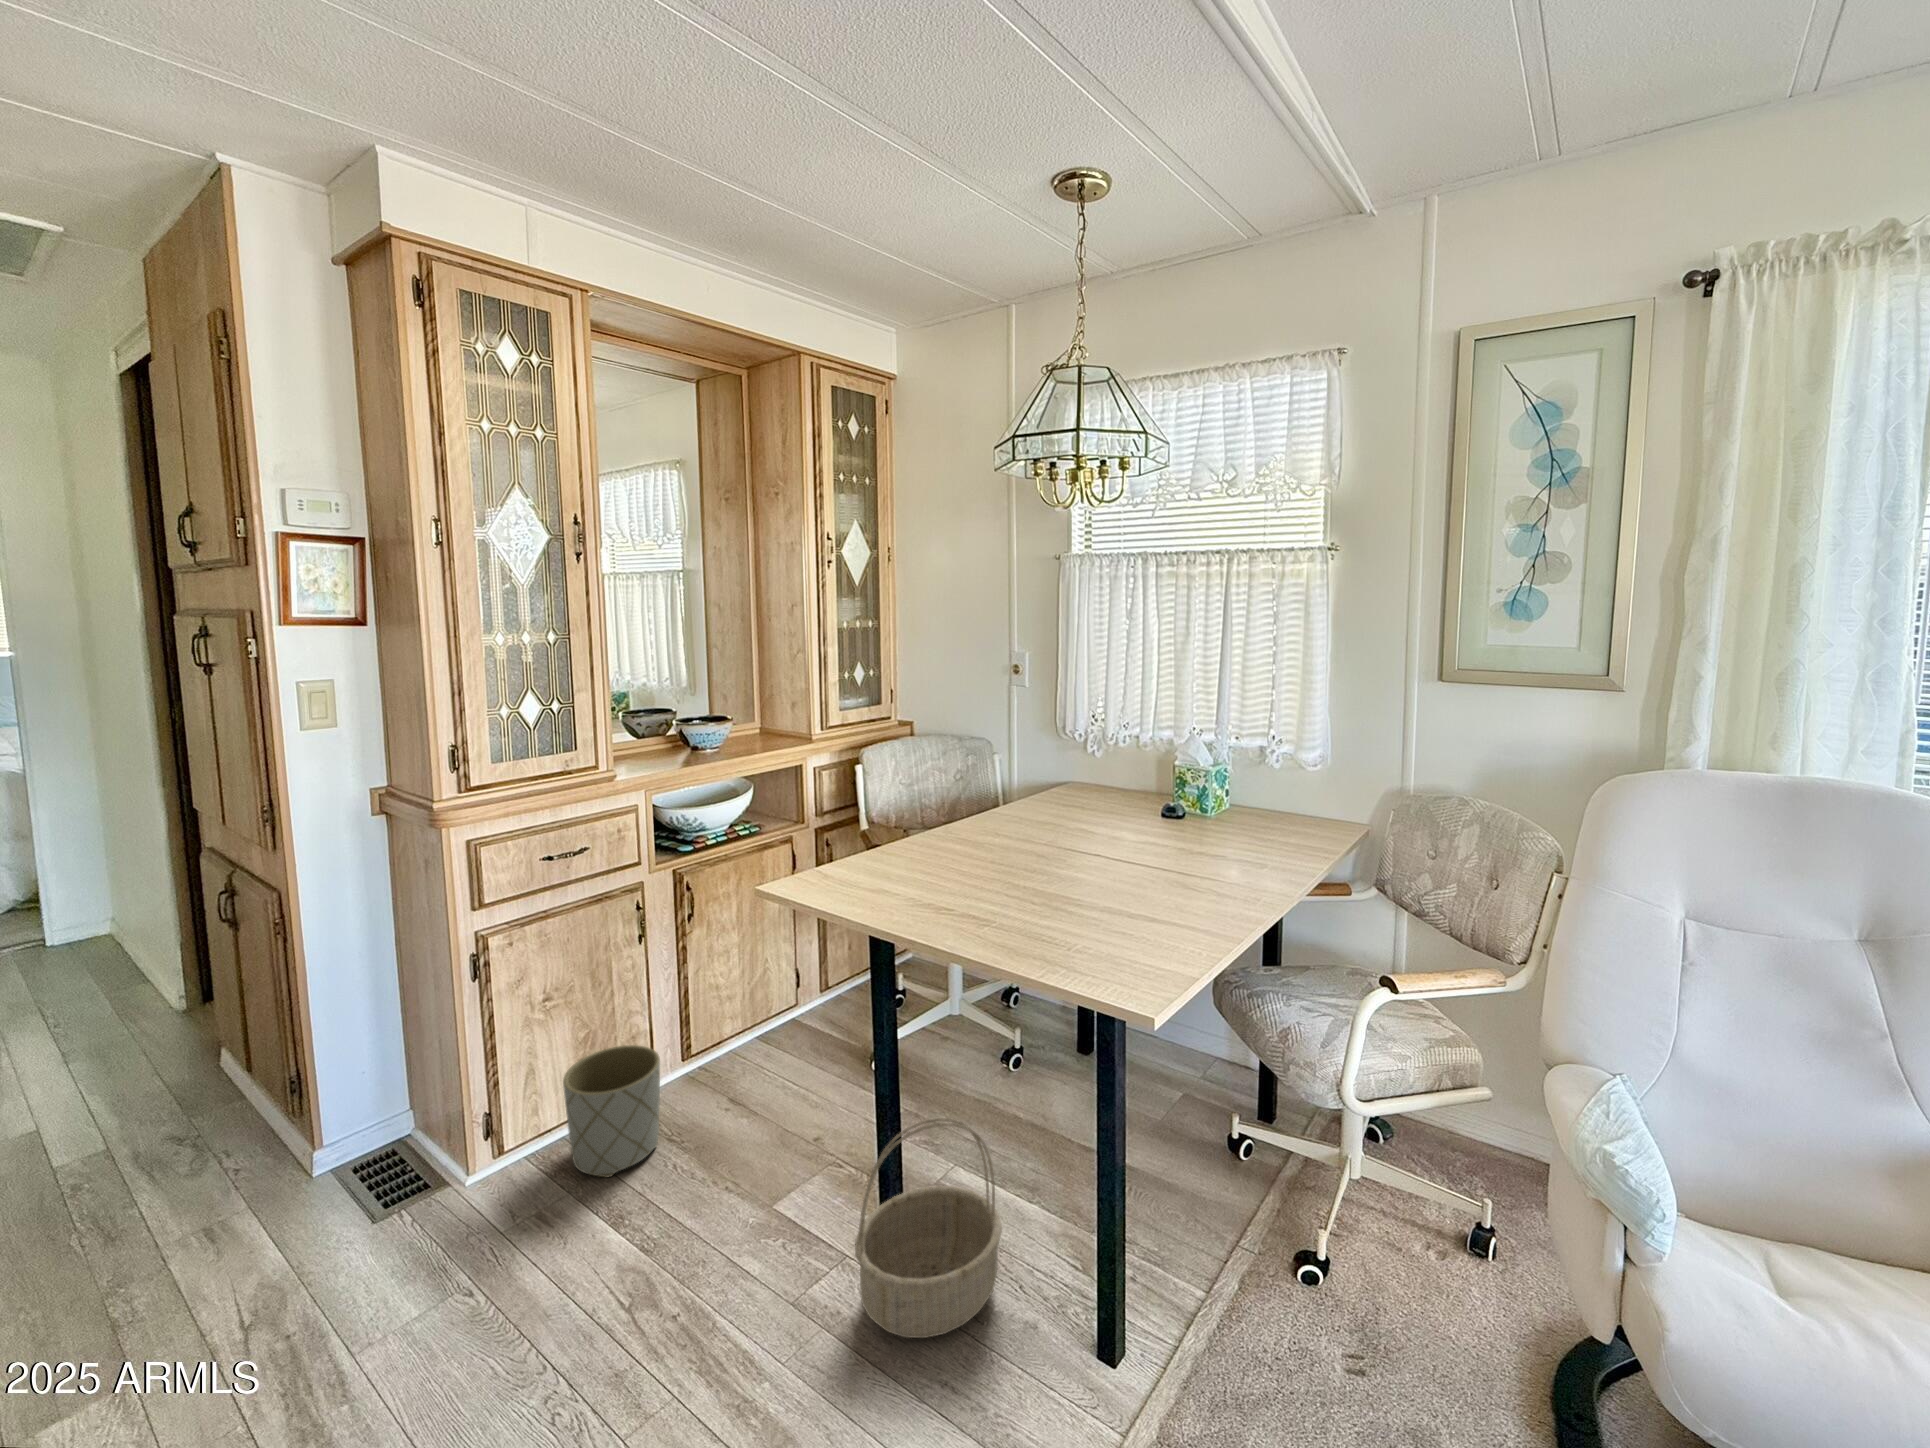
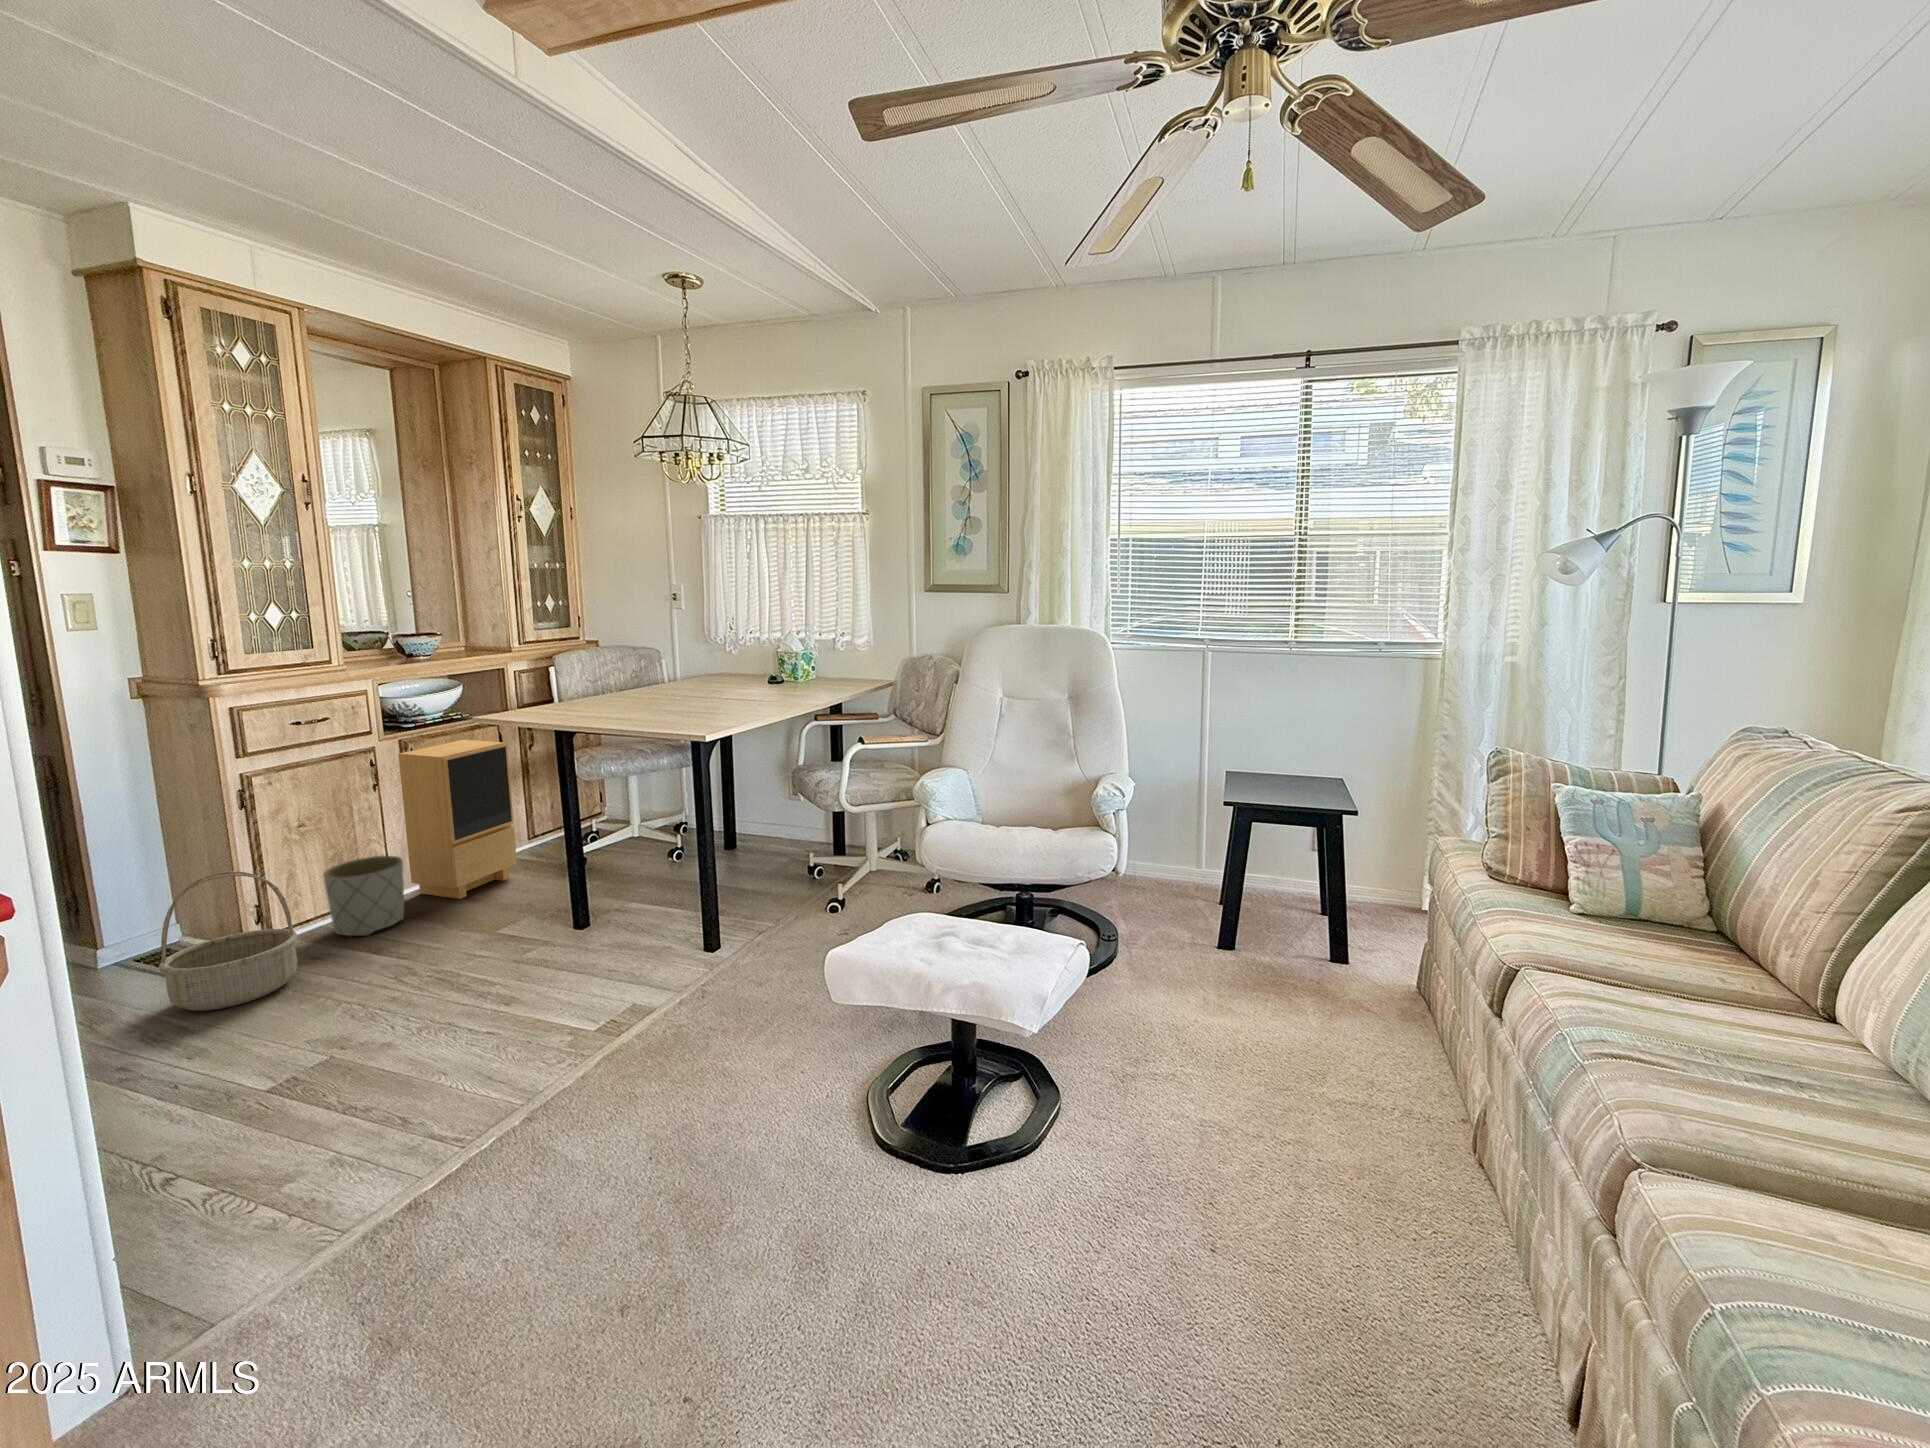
speaker: none [668,868,803,1109] -> present [398,740,517,899]
basket: present [855,1118,1002,1338] -> present [159,871,298,1011]

